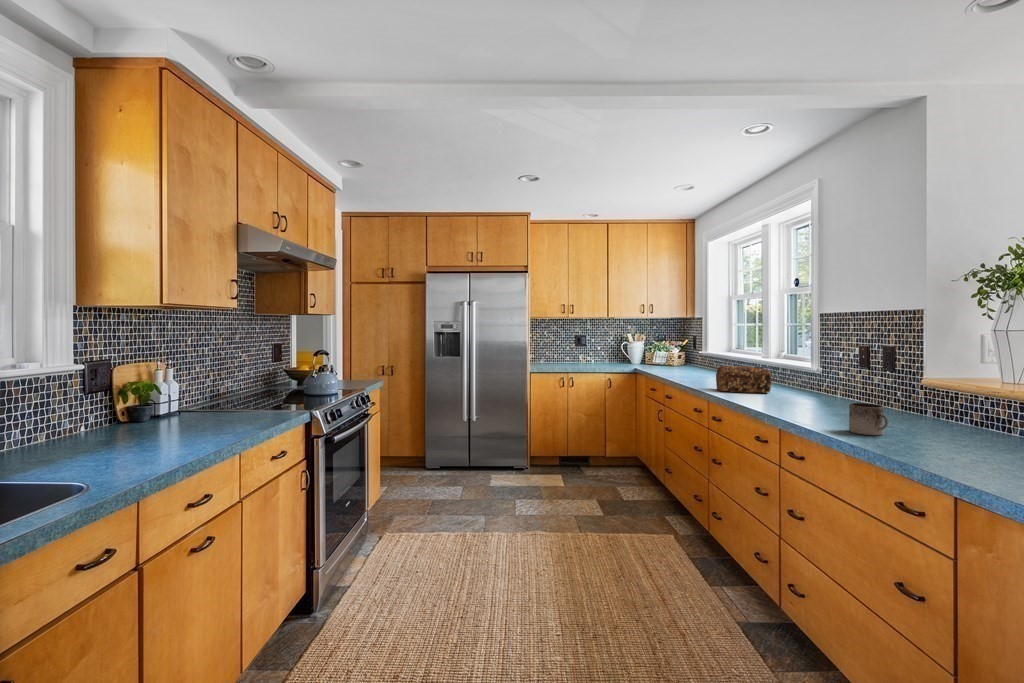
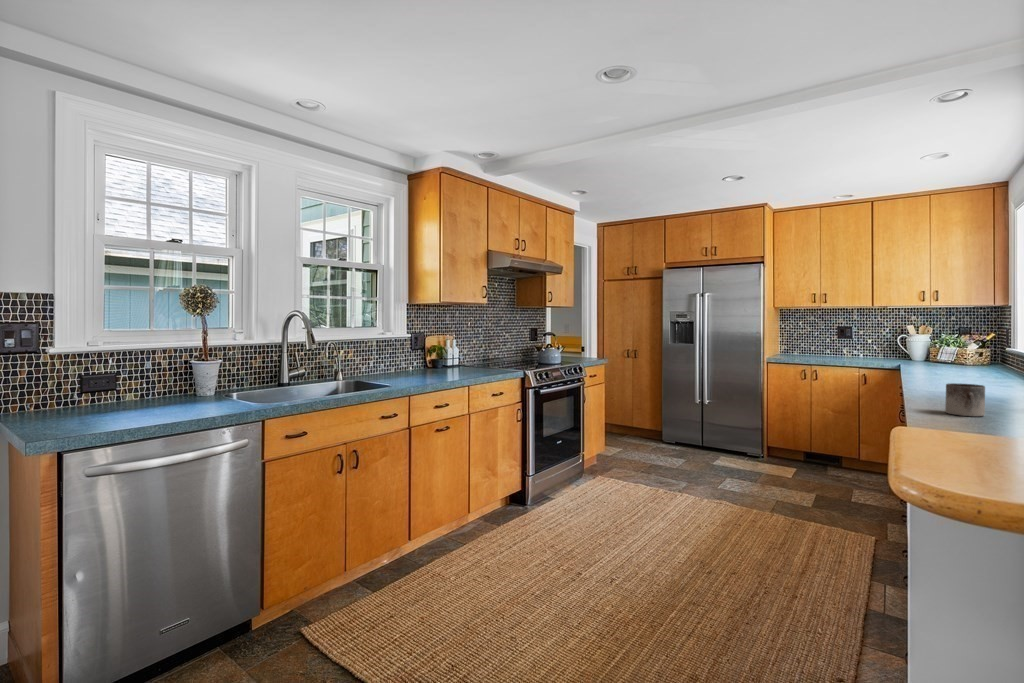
bread loaf: present [716,366,771,393] -> none [920,354,999,386]

